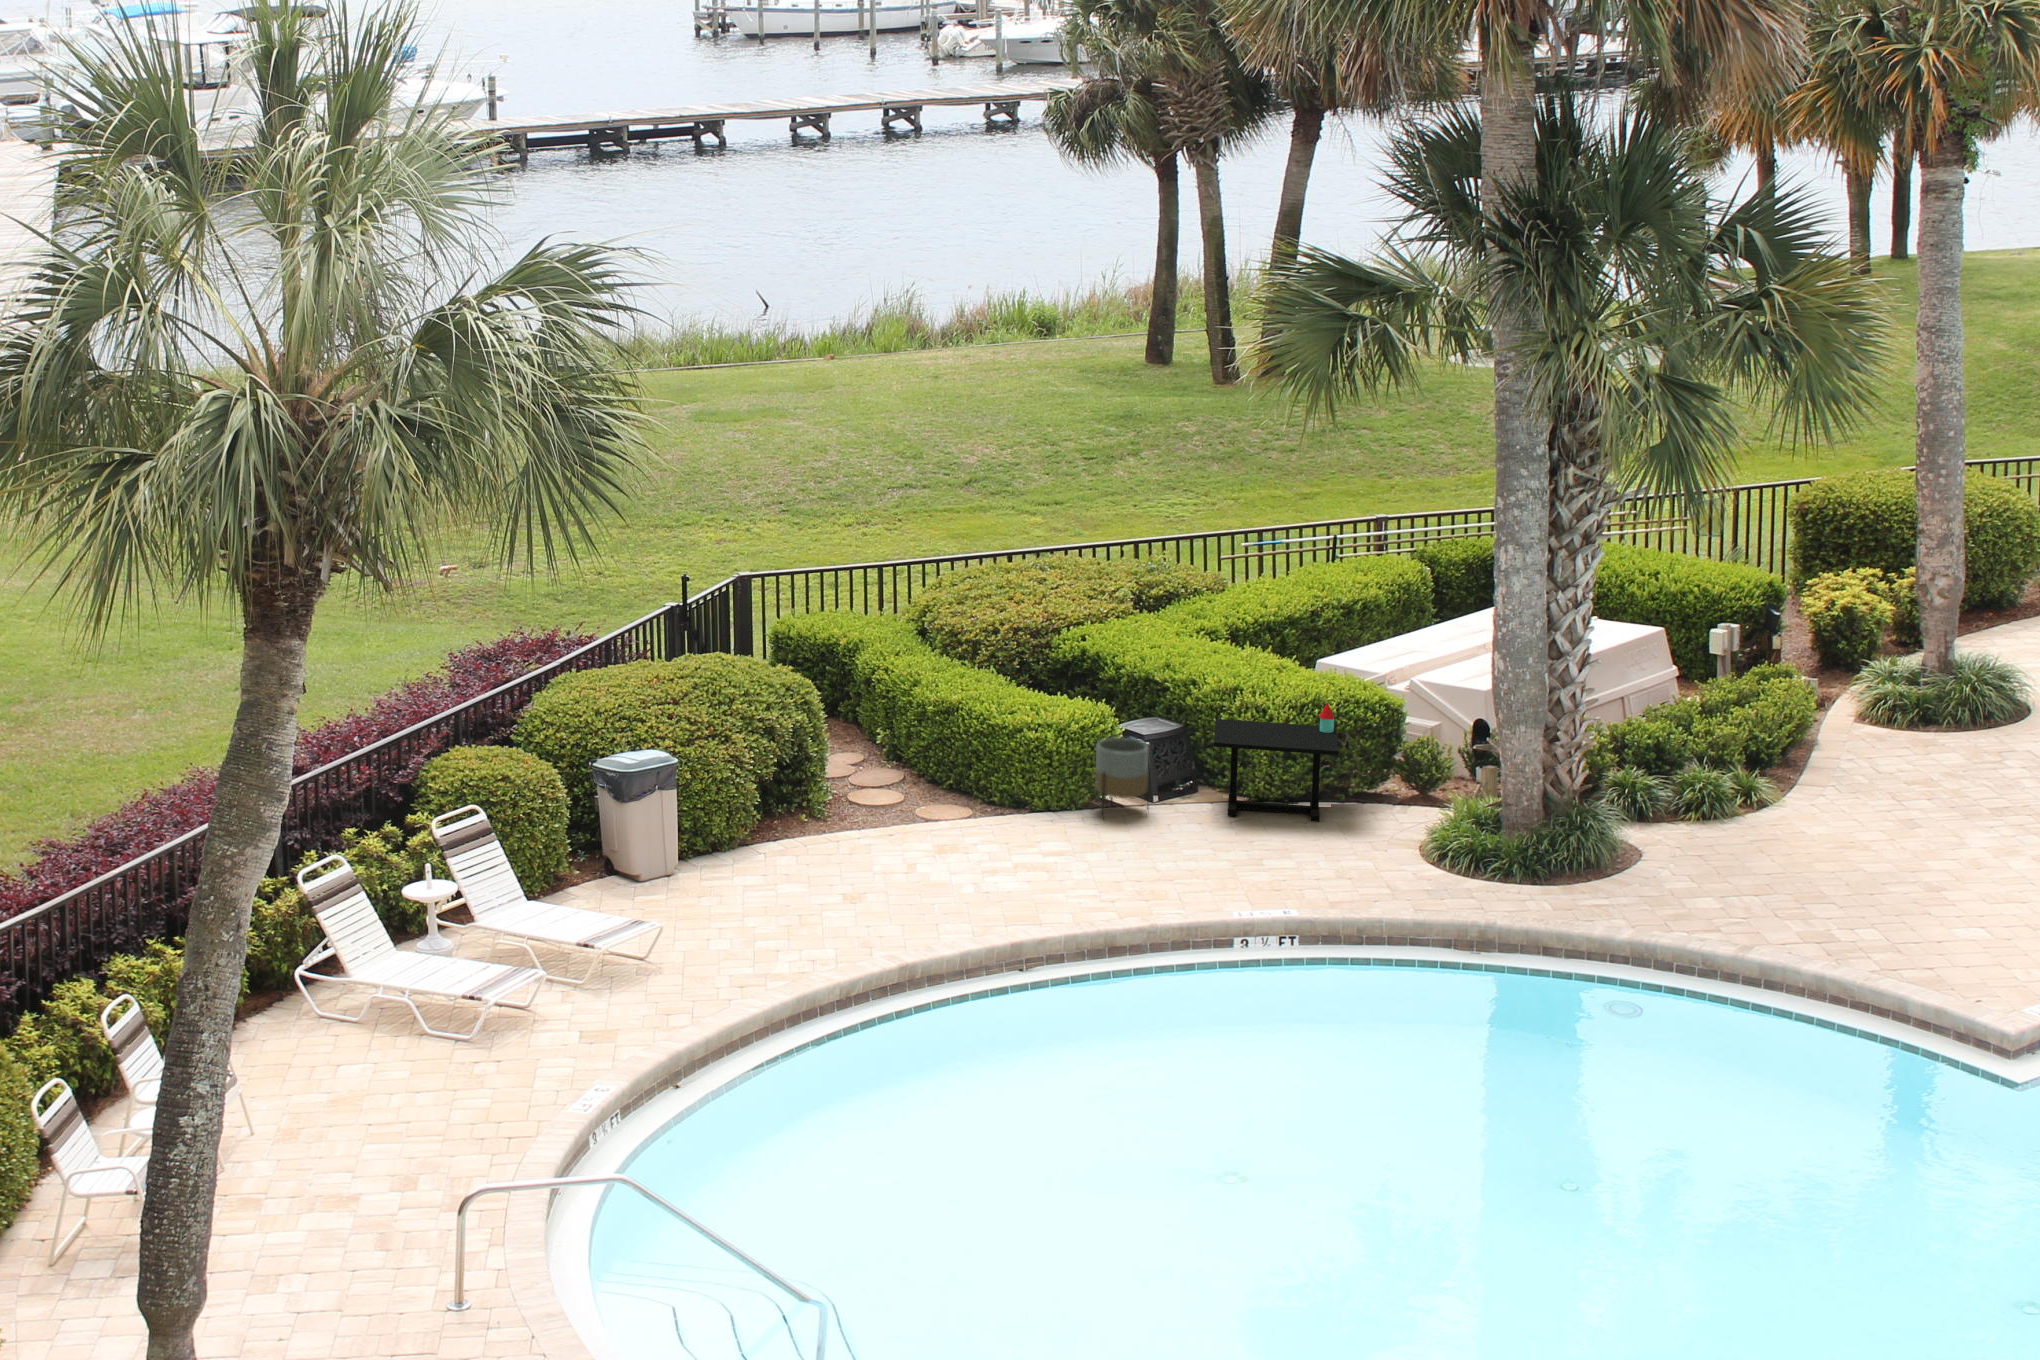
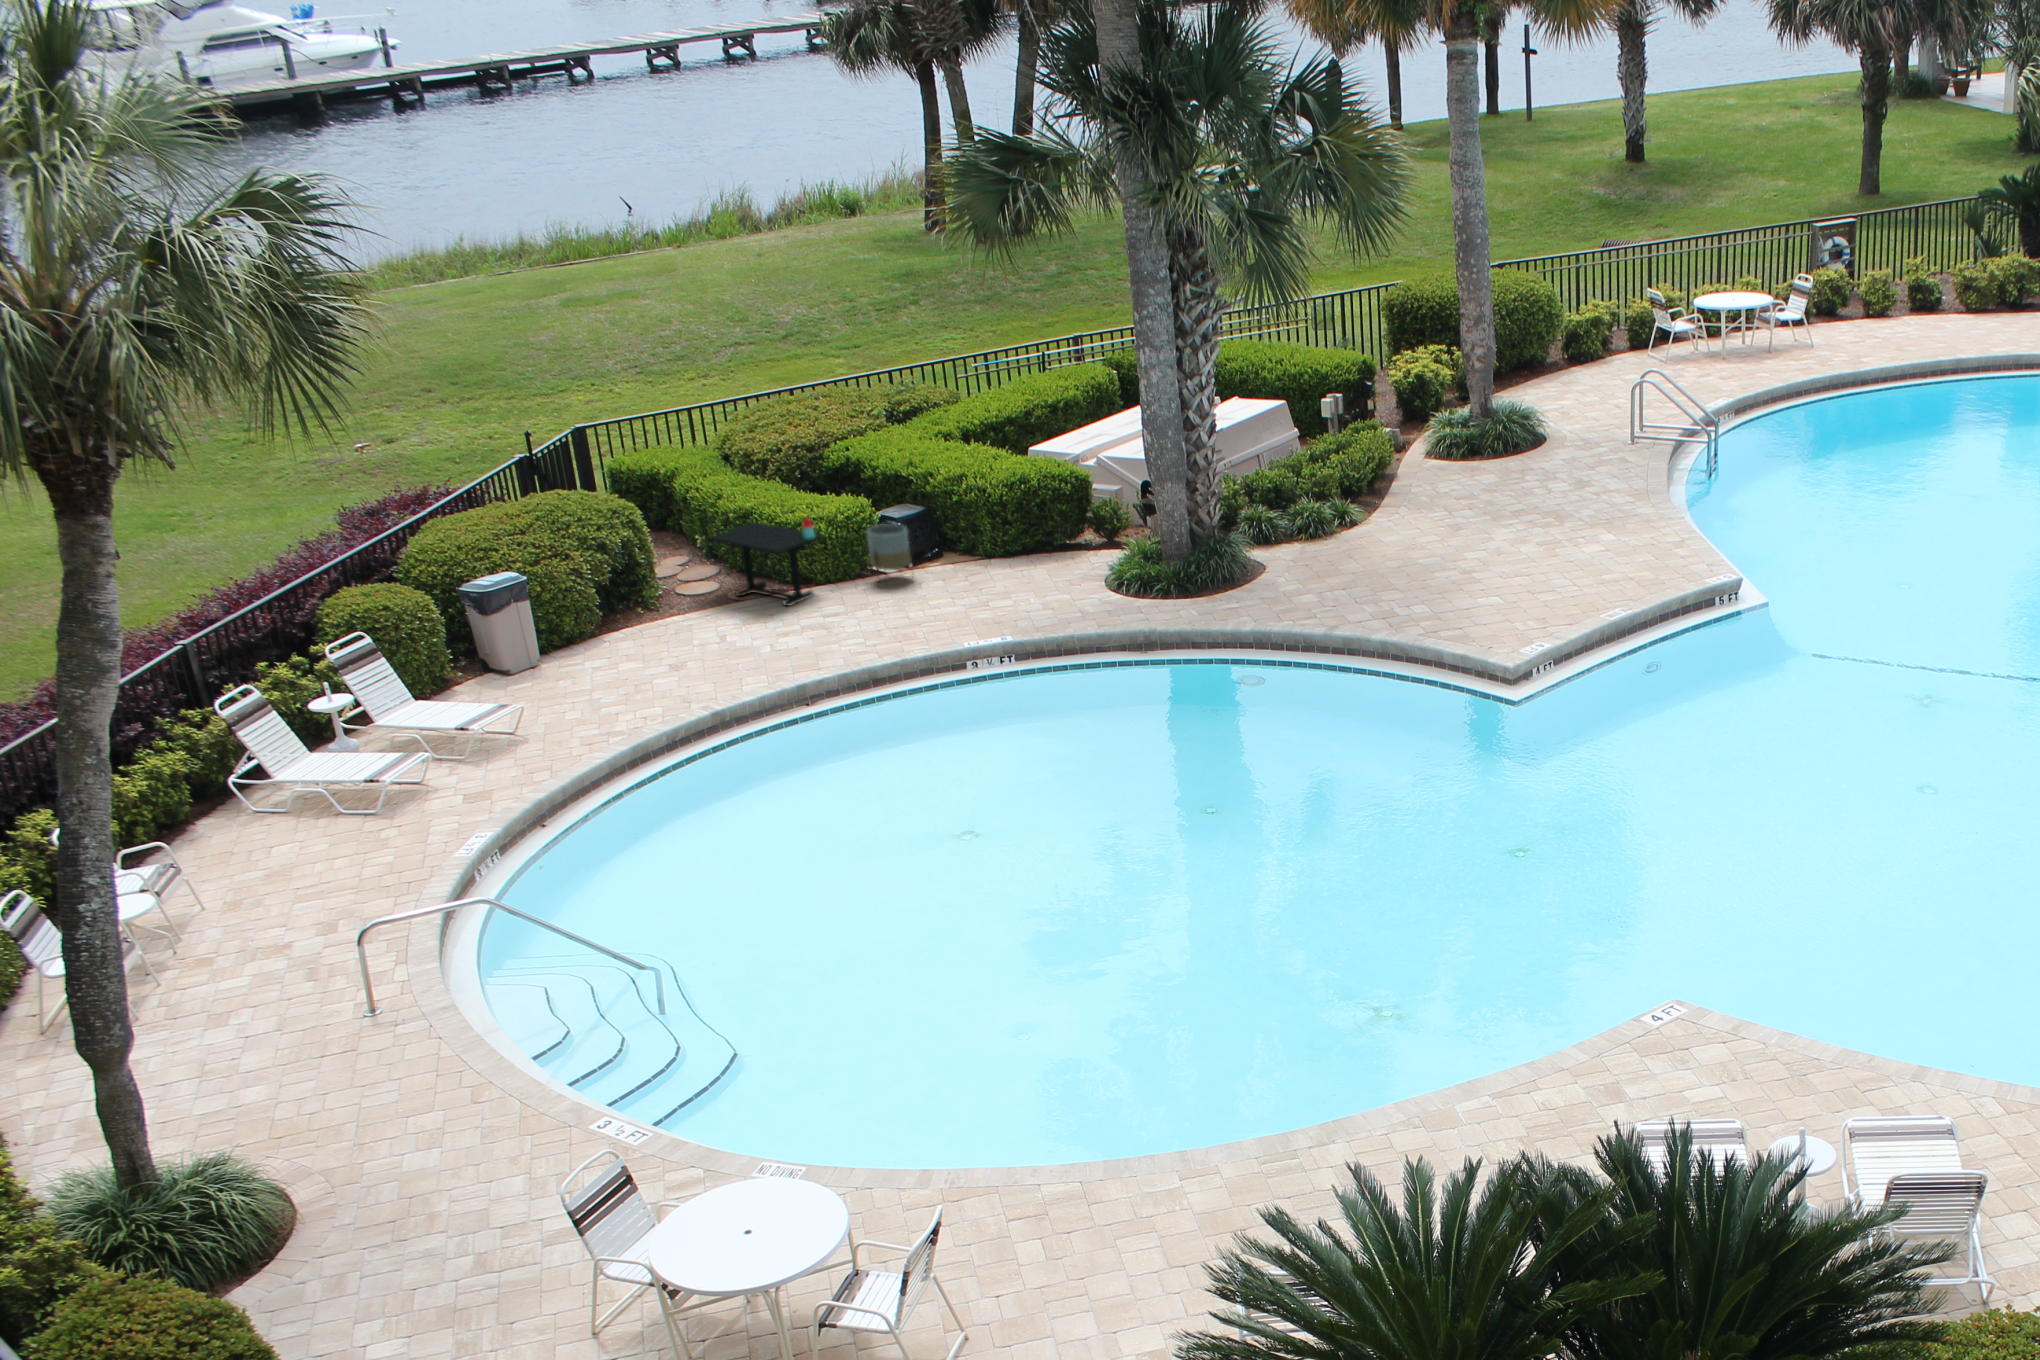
side table: present [1214,703,1339,822] -> present [709,517,823,606]

